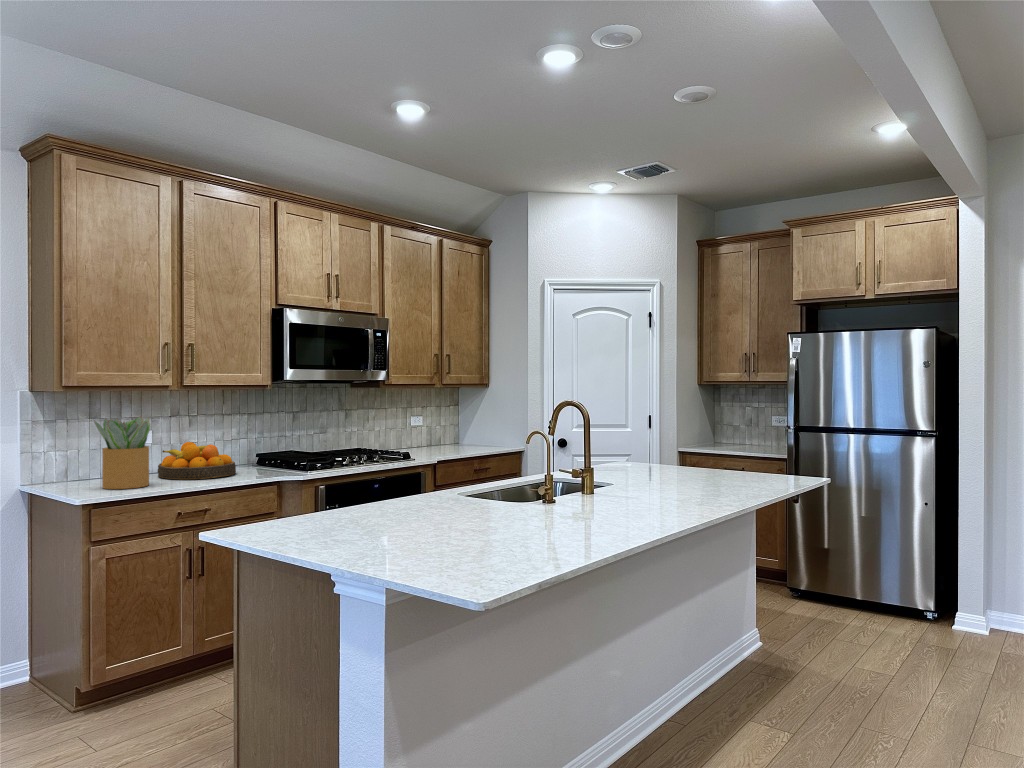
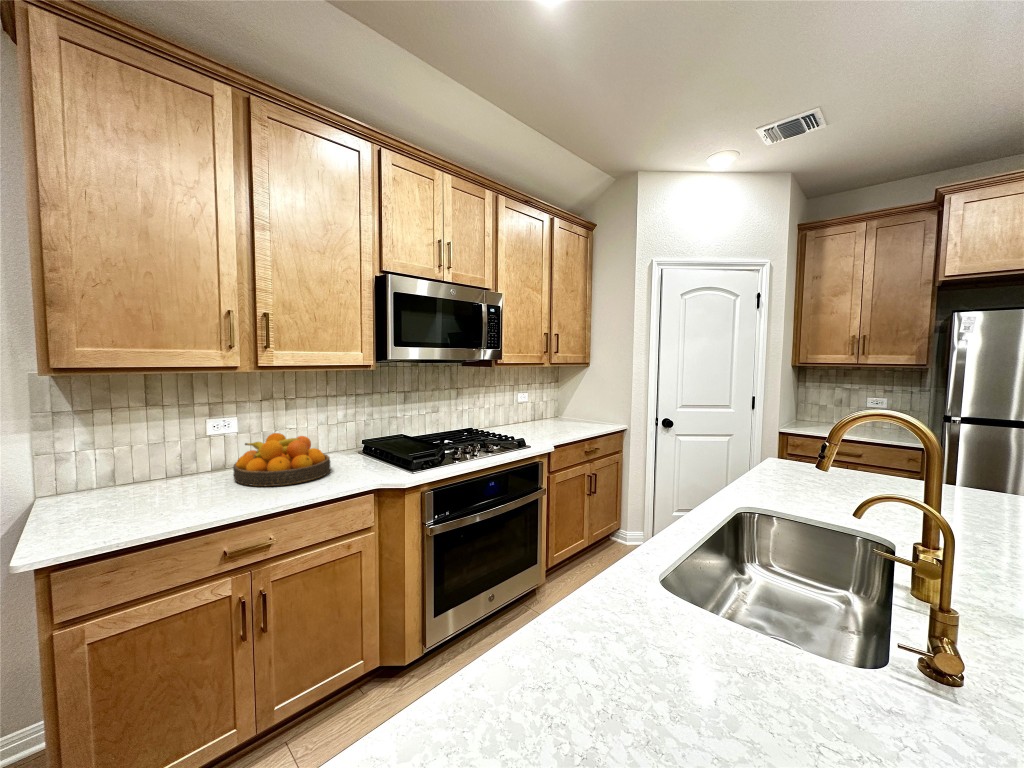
potted plant: present [94,417,150,489] -> none [115,409,204,514]

